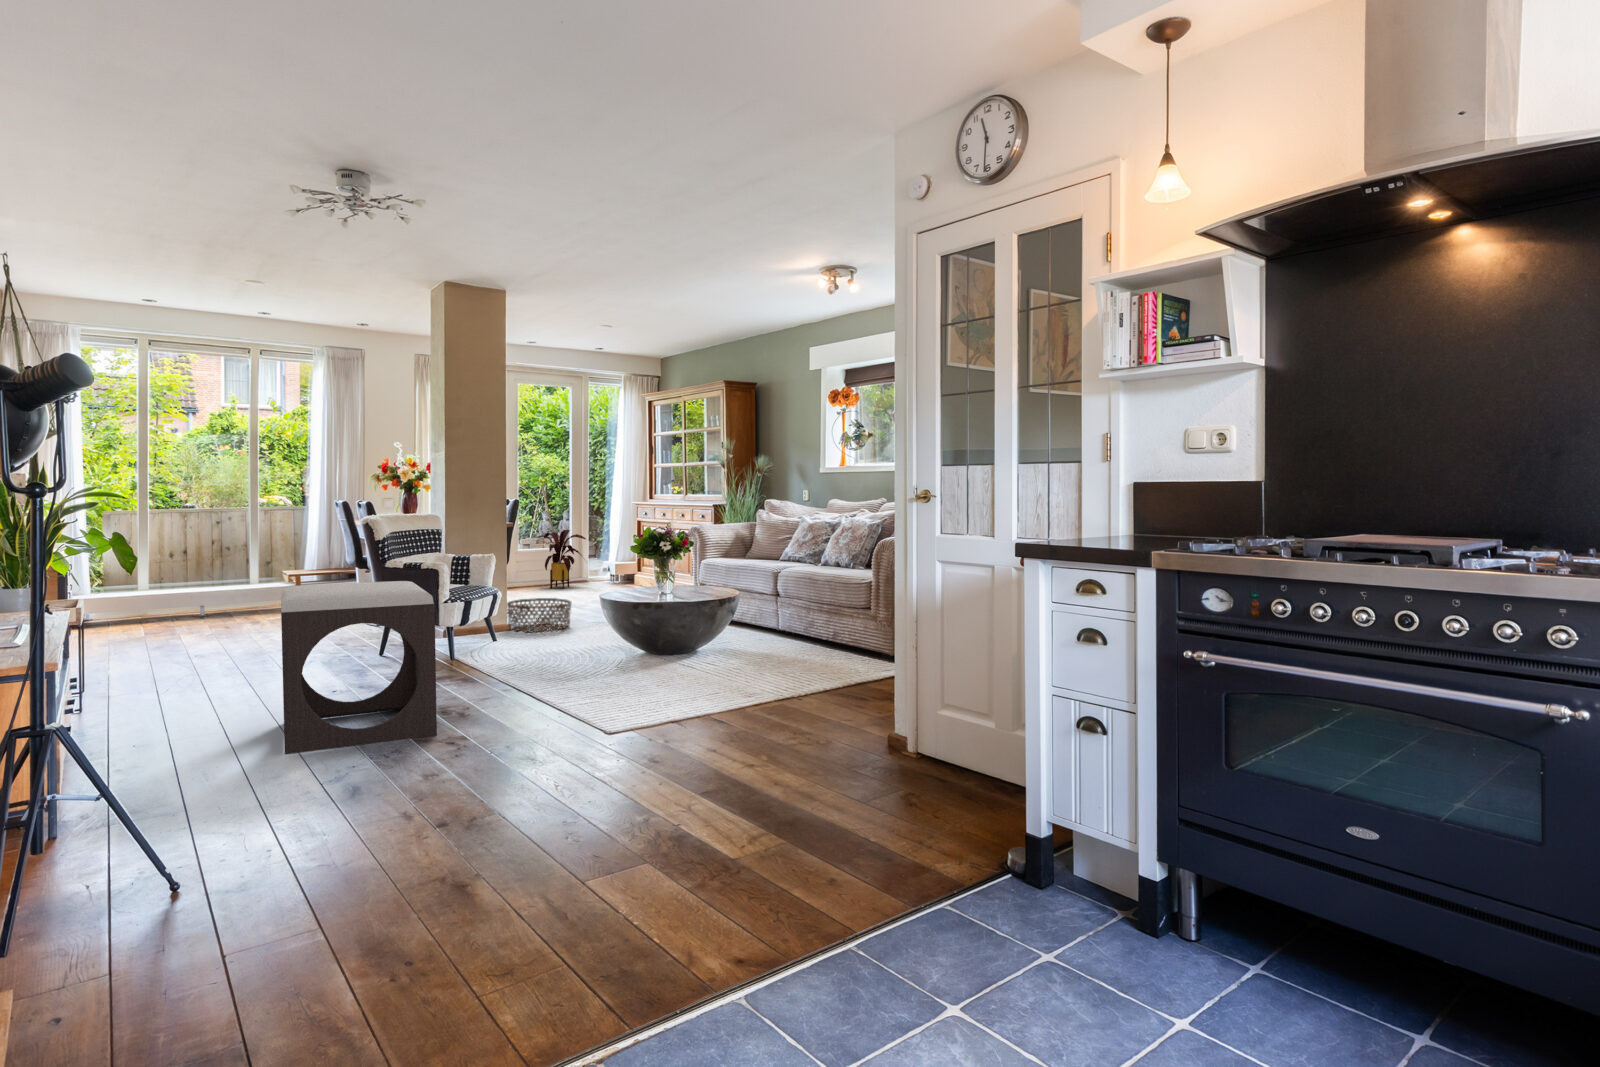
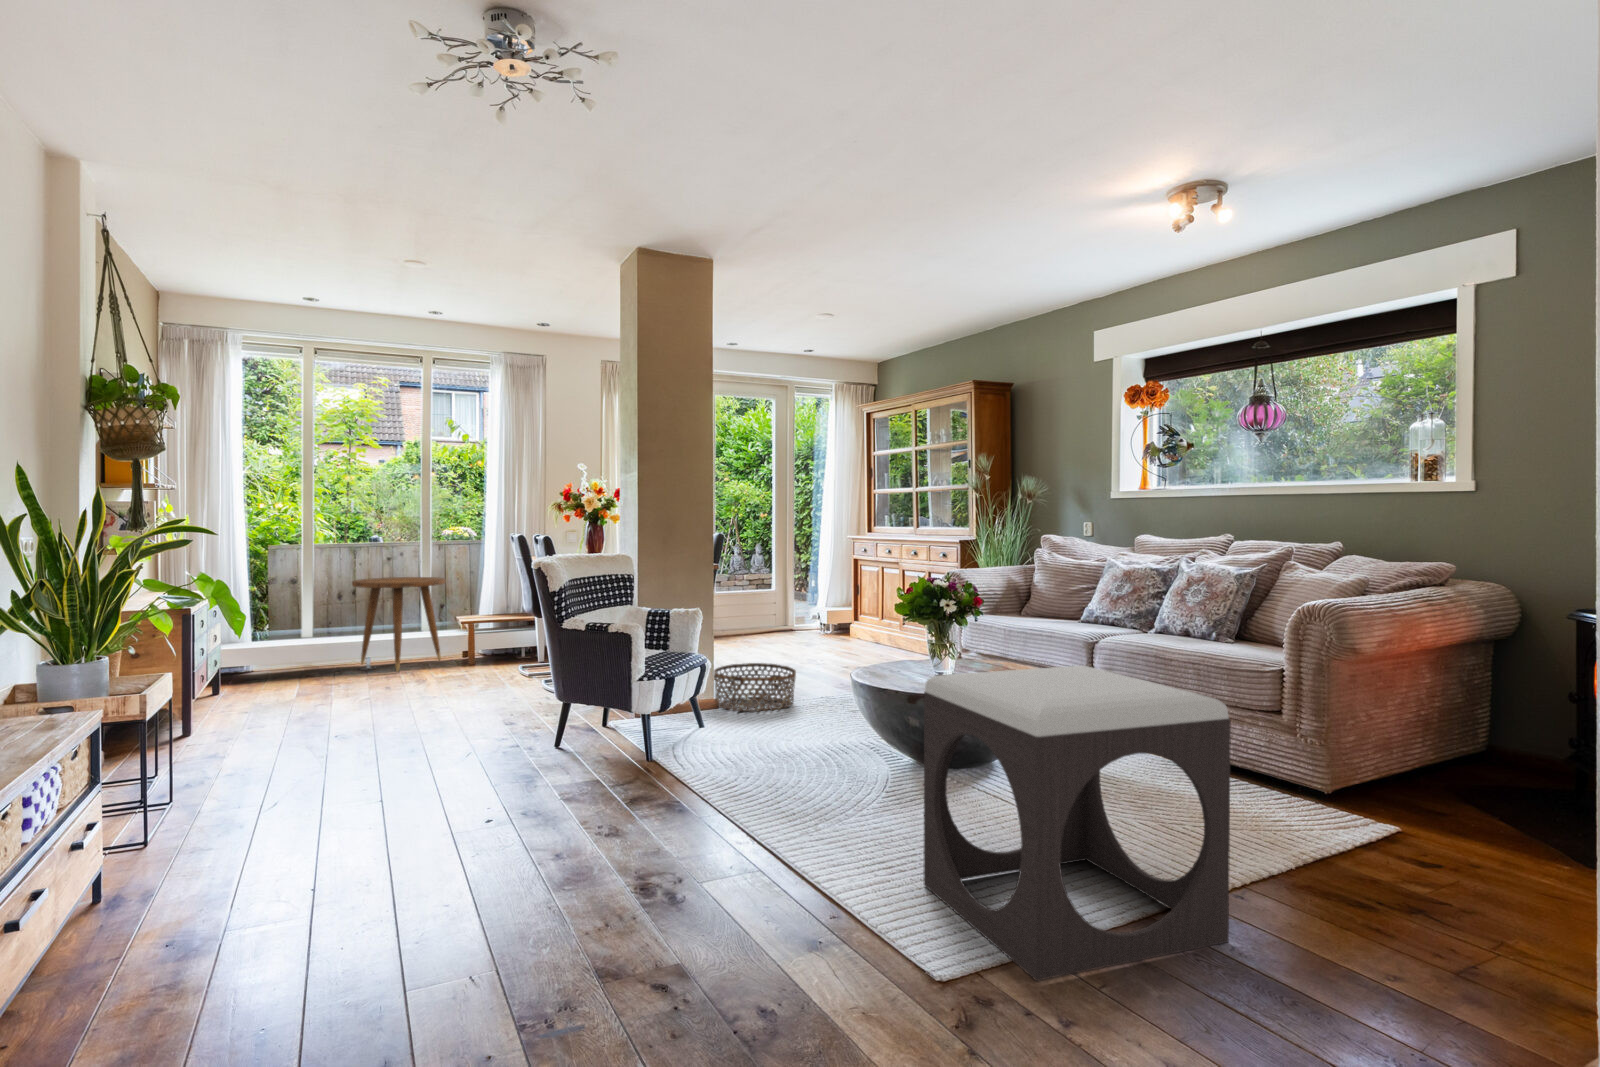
house plant: present [538,530,586,589] -> none [733,567,797,638]
side table: none [187,538,274,618] -> present [352,577,445,672]
footstool: present [281,581,437,754] -> present [924,665,1231,981]

